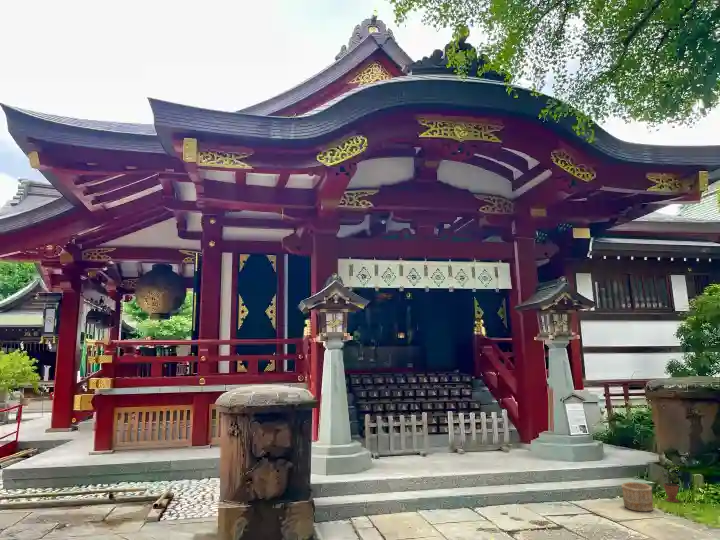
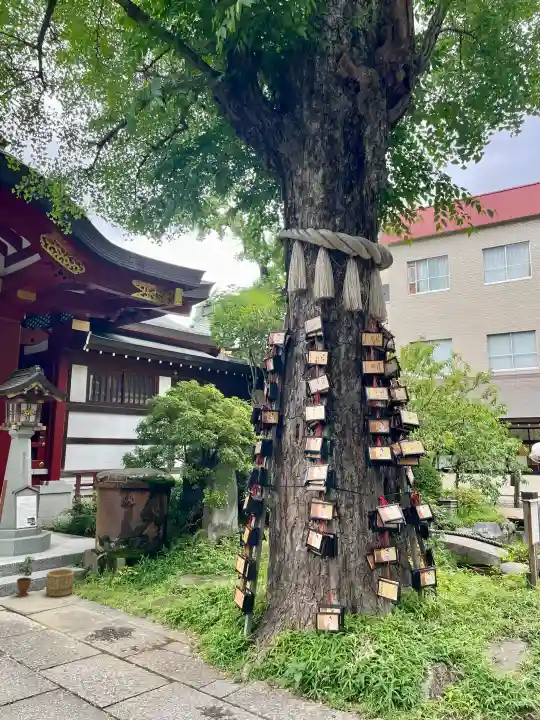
potted plant: present [661,463,679,502] -> present [17,557,34,597]

